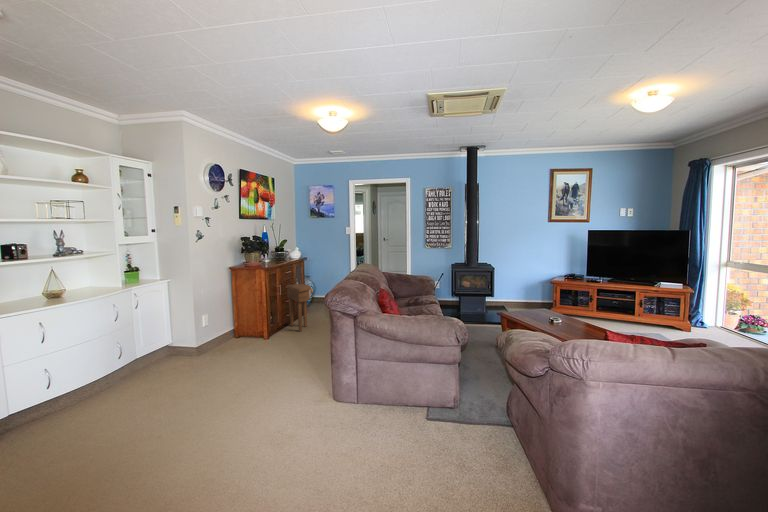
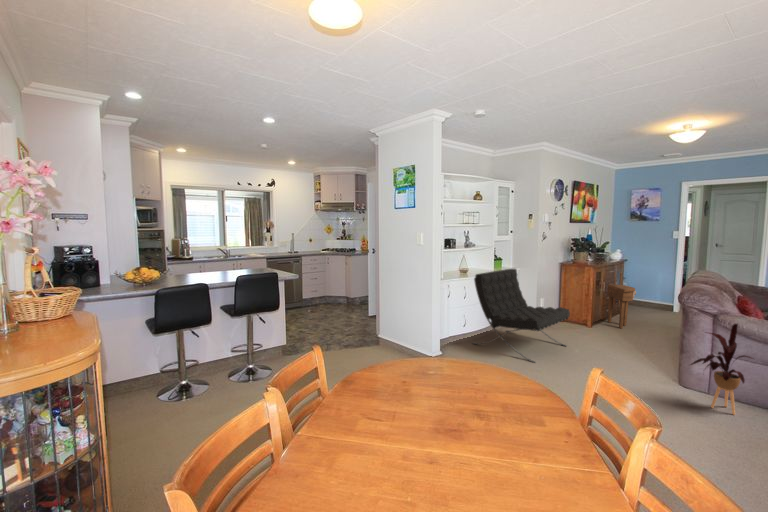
lounge chair: none [40,283,224,431] -> present [473,269,570,363]
house plant: none [329,328,387,433] -> present [691,324,752,415]

